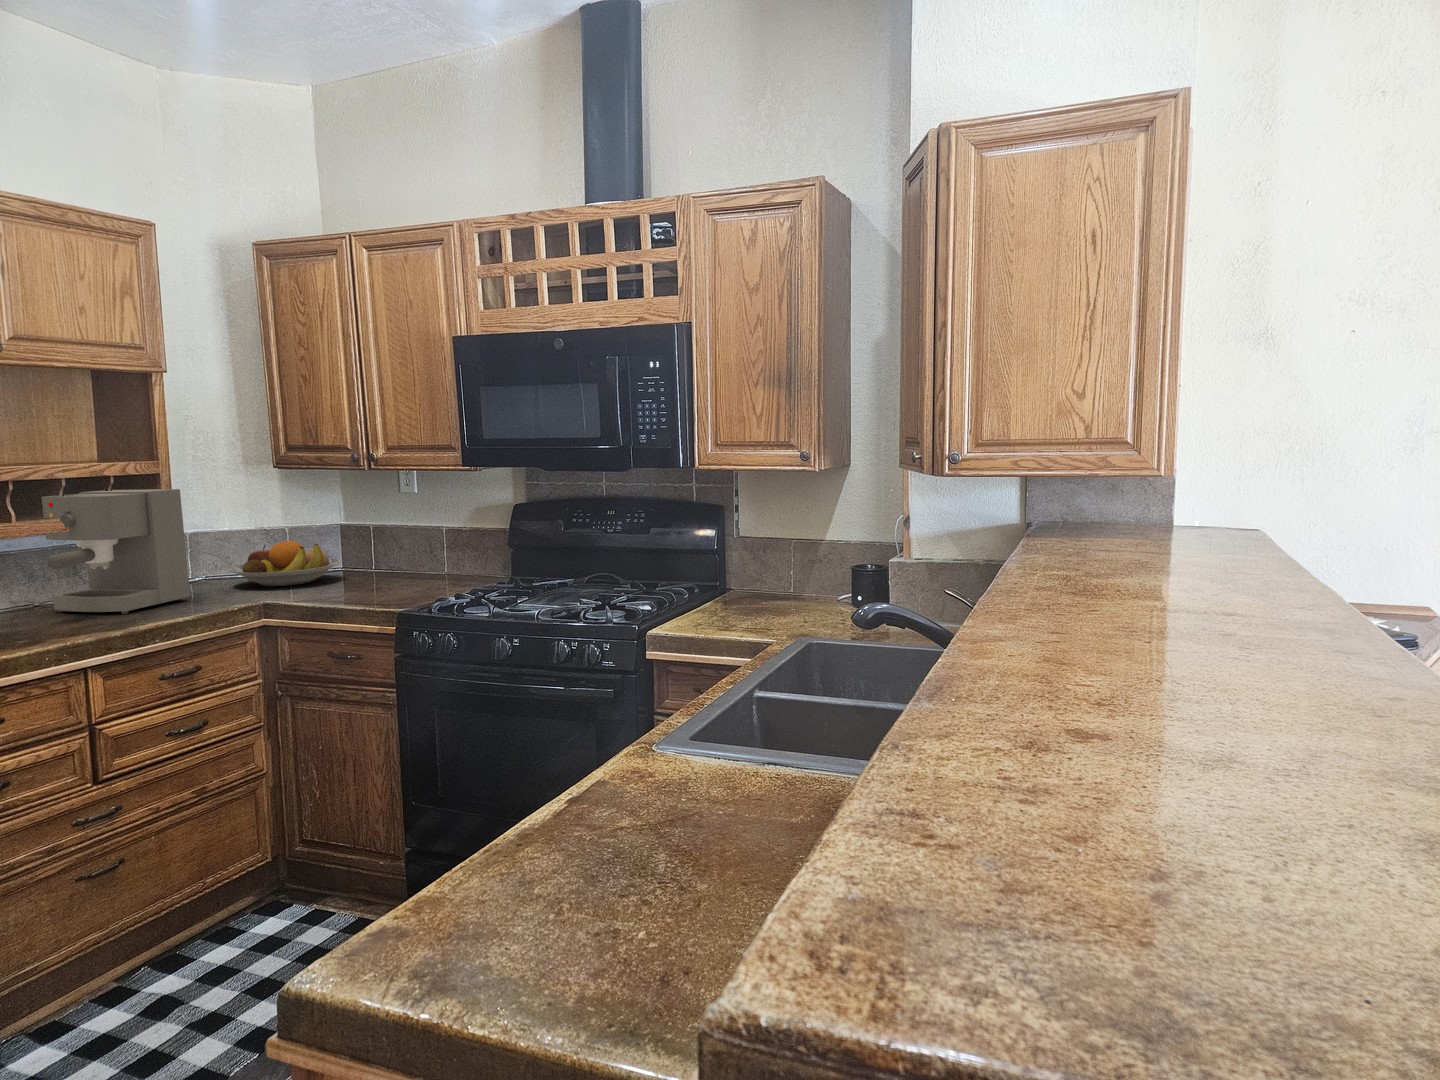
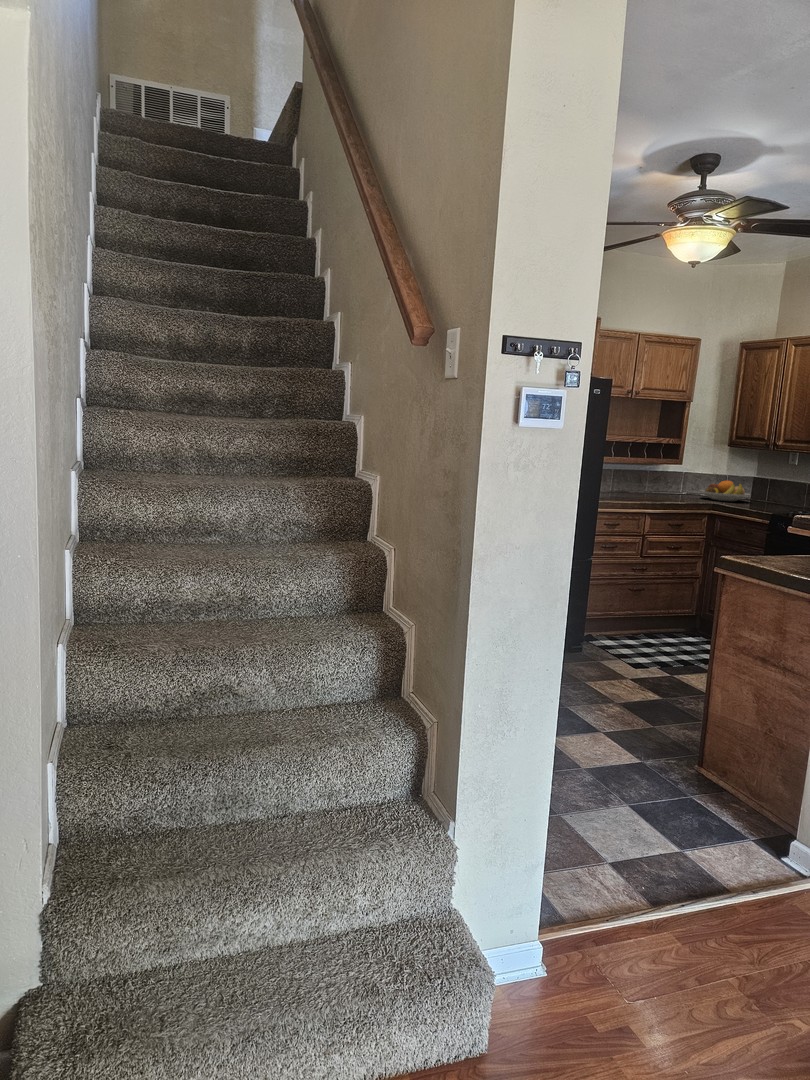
coffee maker: present [42,489,190,614] -> none [634,449,688,499]

